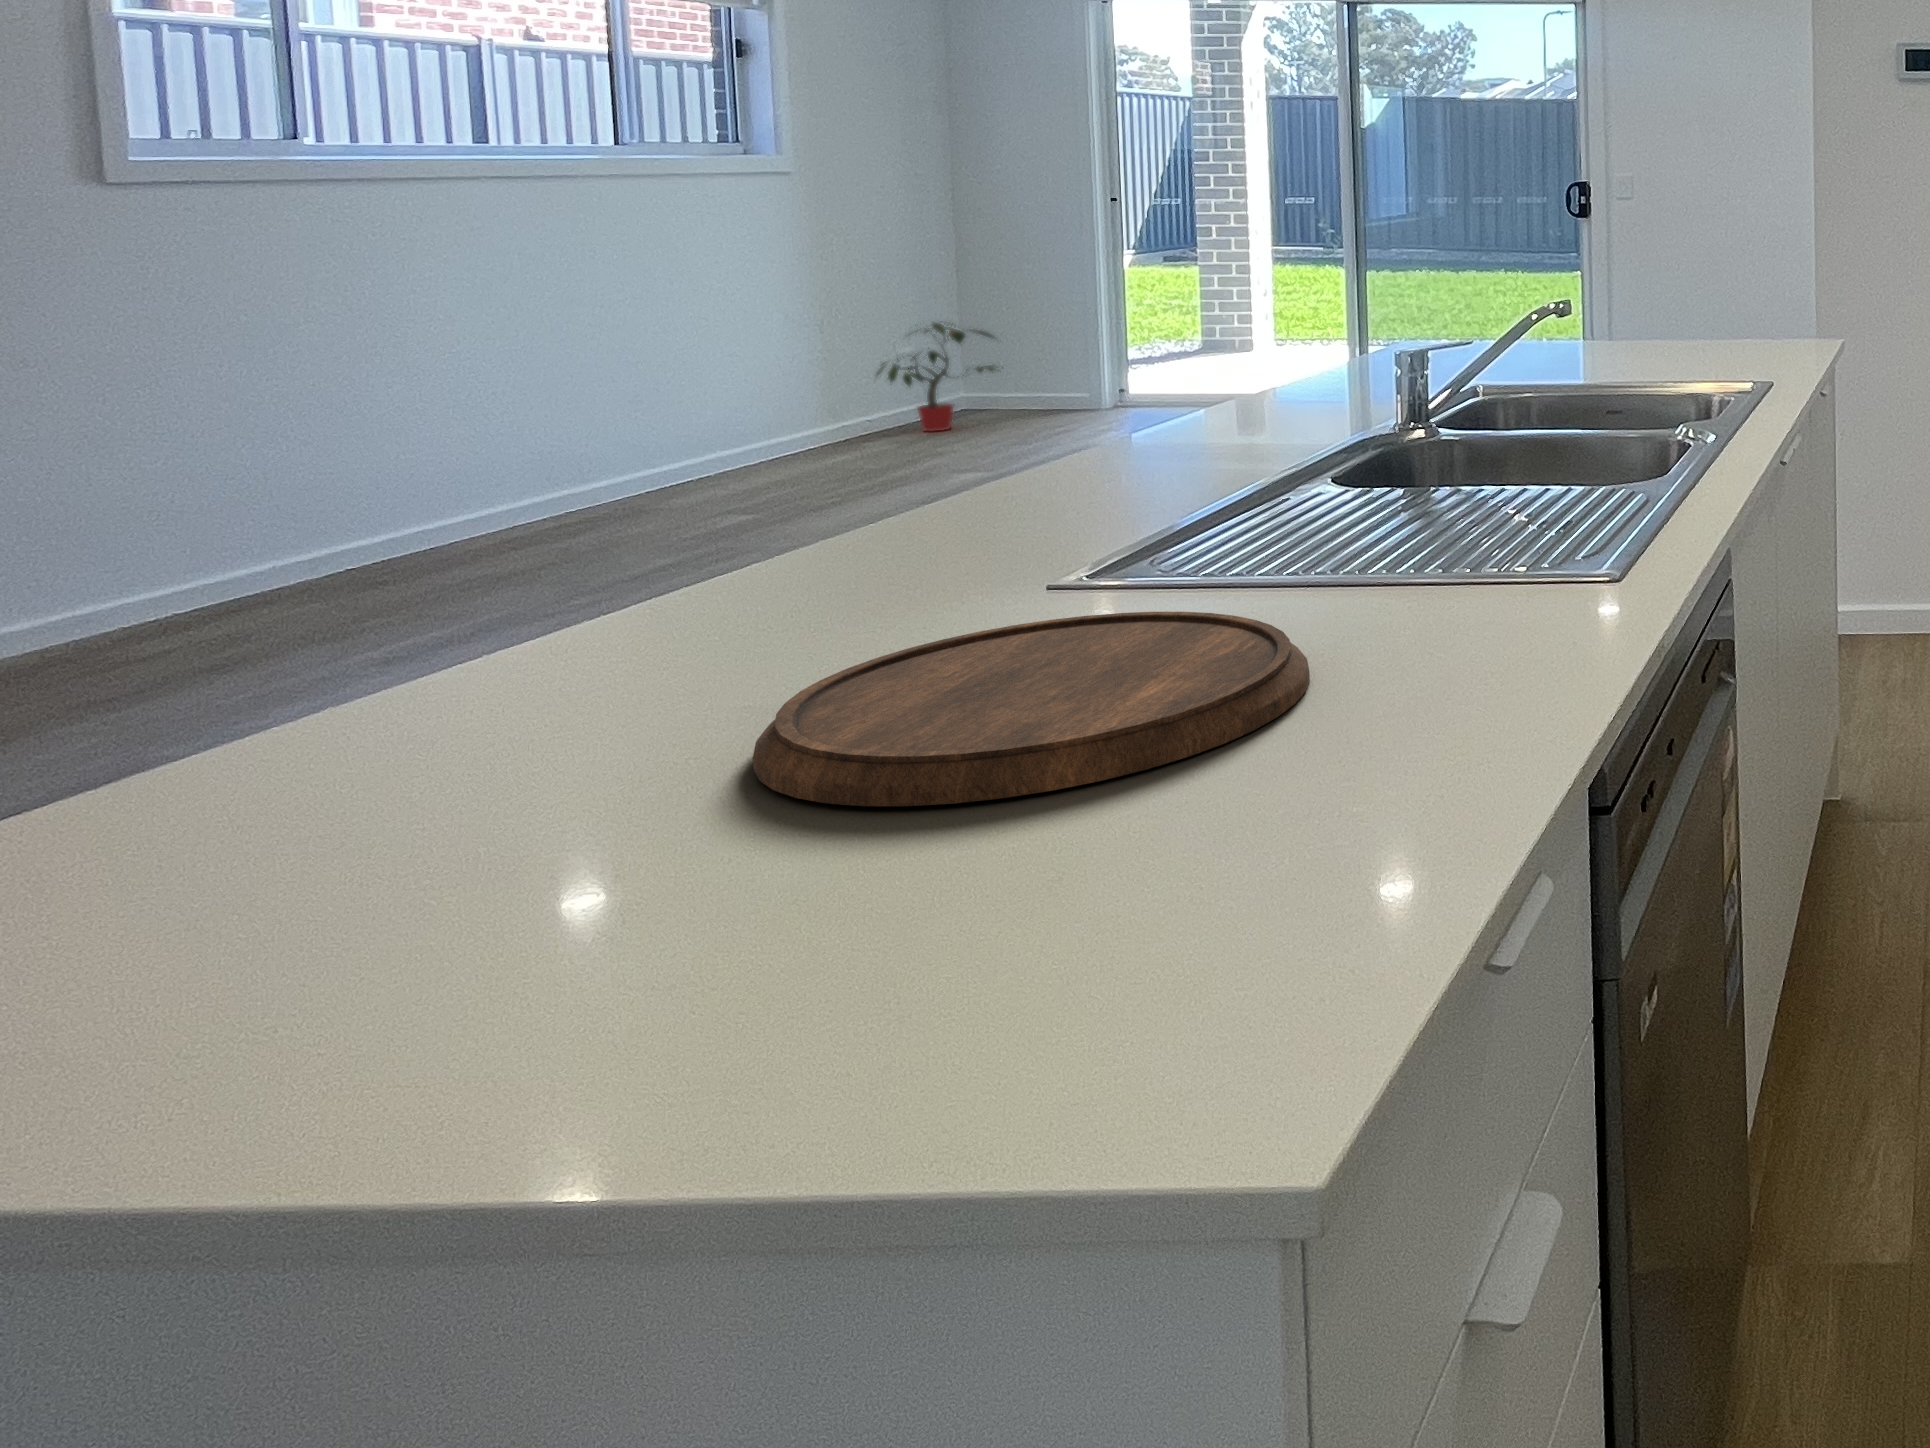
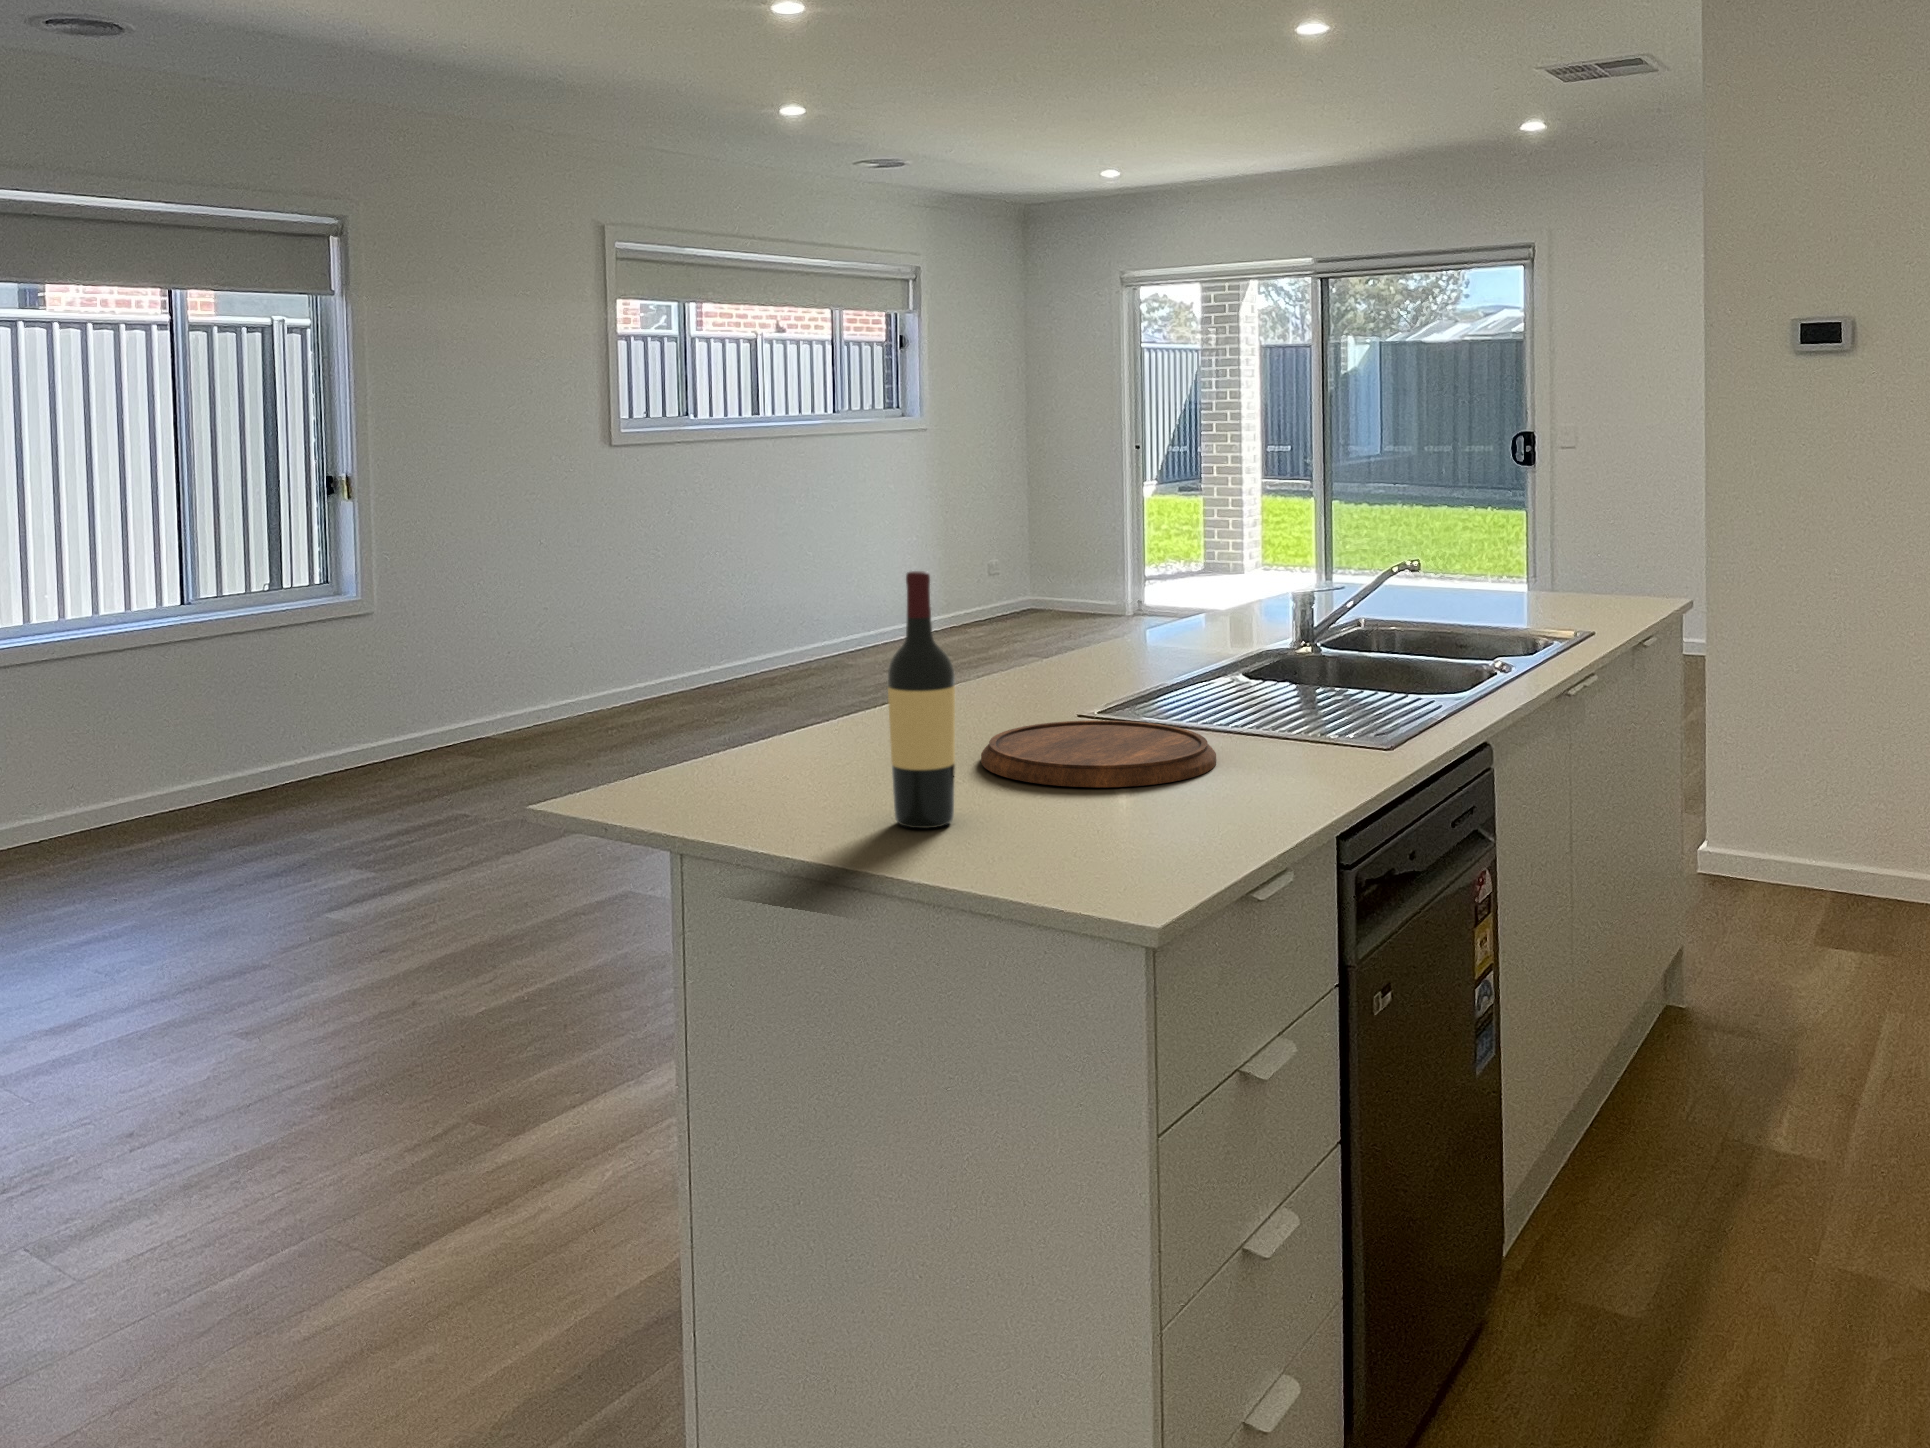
potted plant: present [877,323,996,432] -> none [970,541,1058,629]
wine bottle: none [334,345,607,1063] -> present [888,571,955,828]

